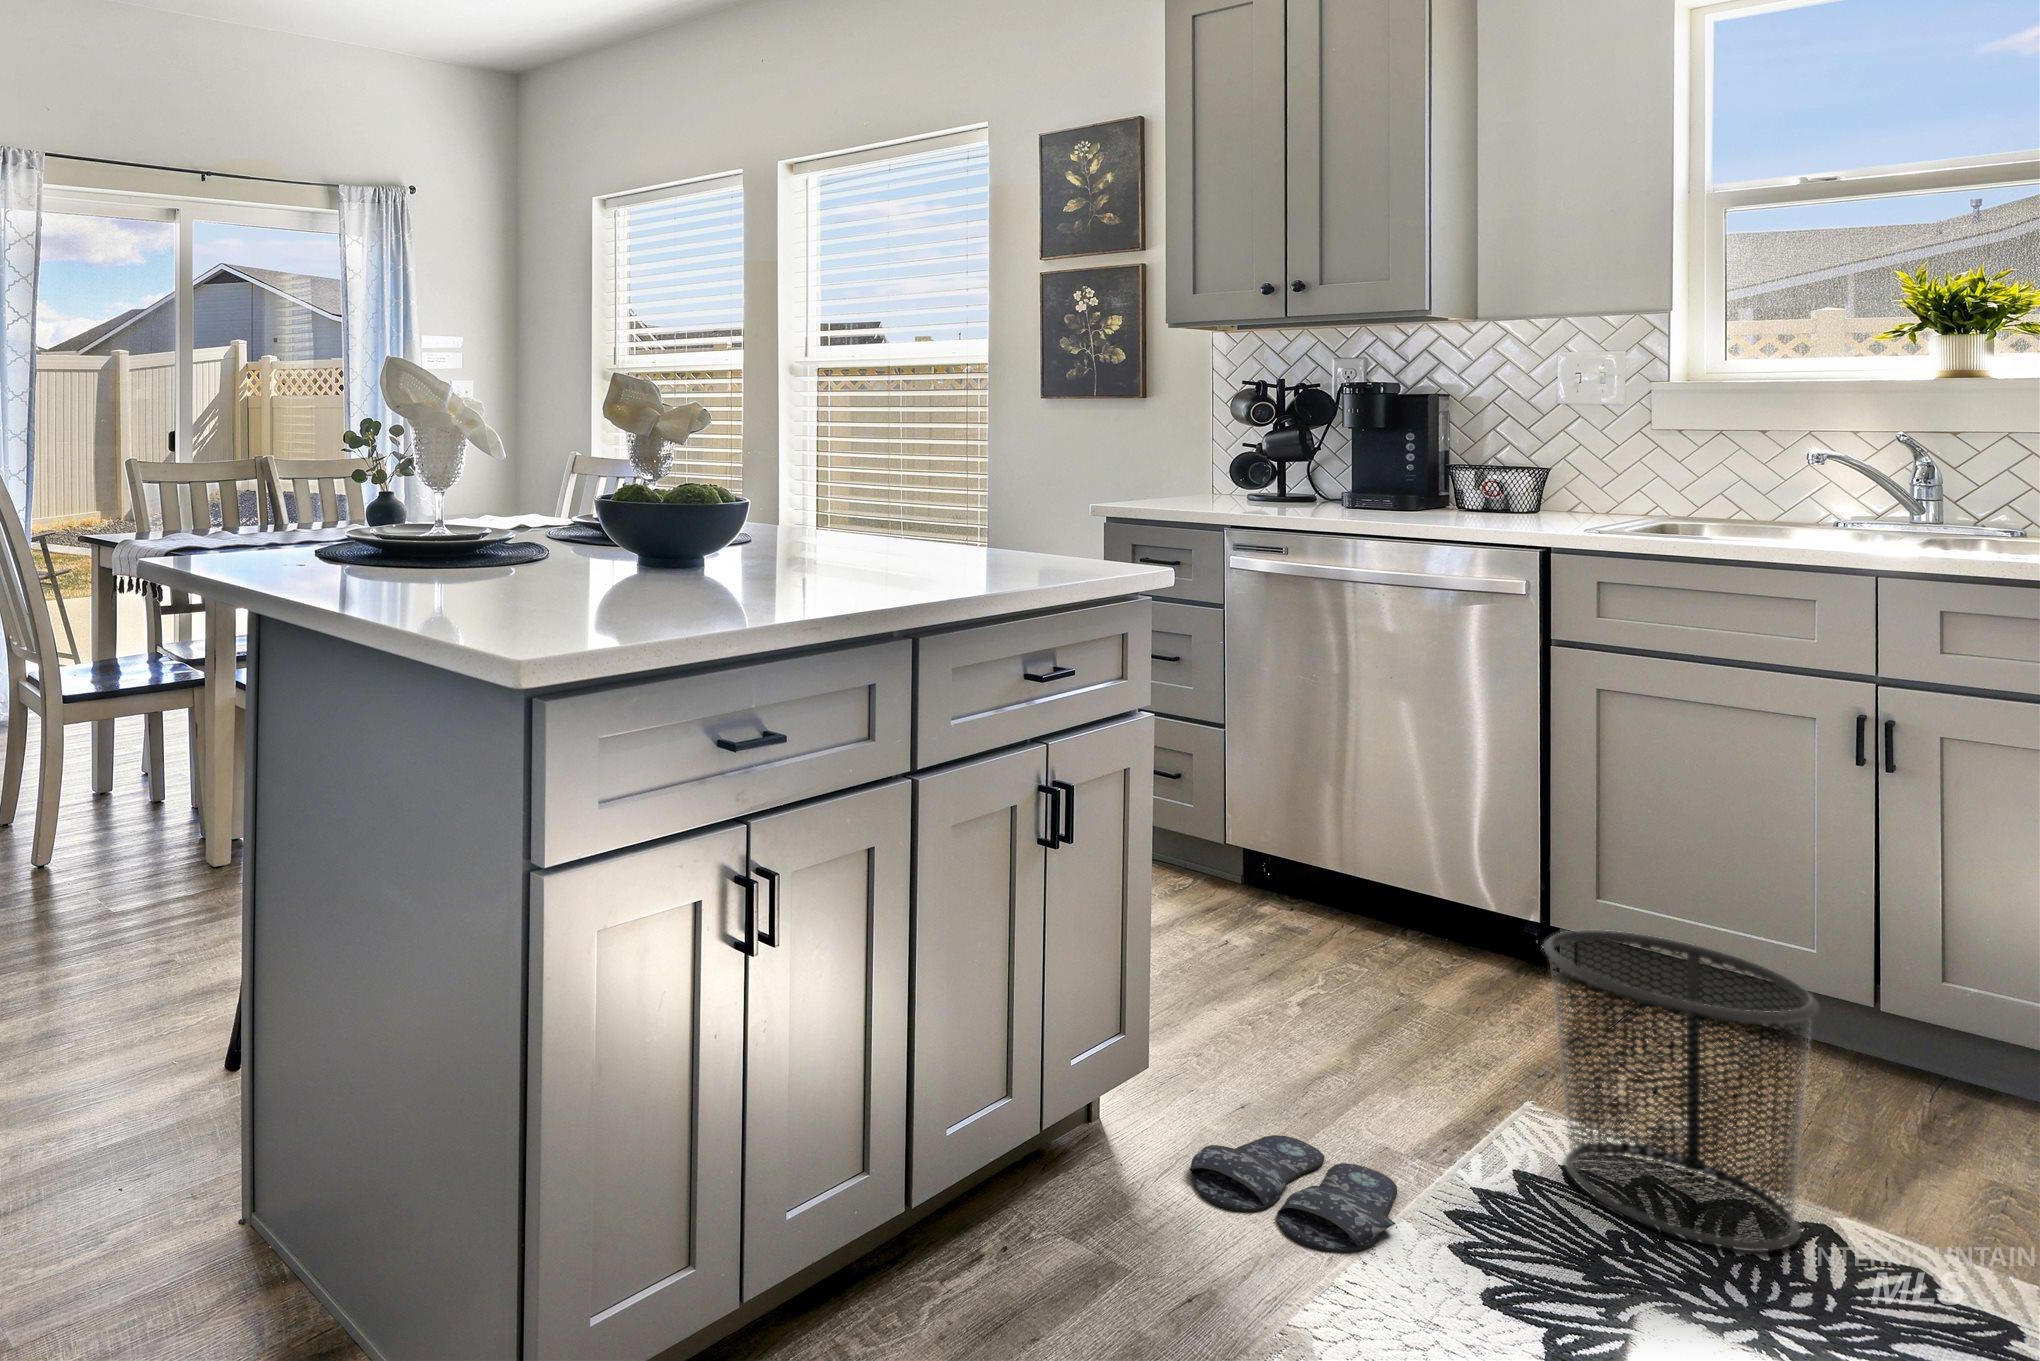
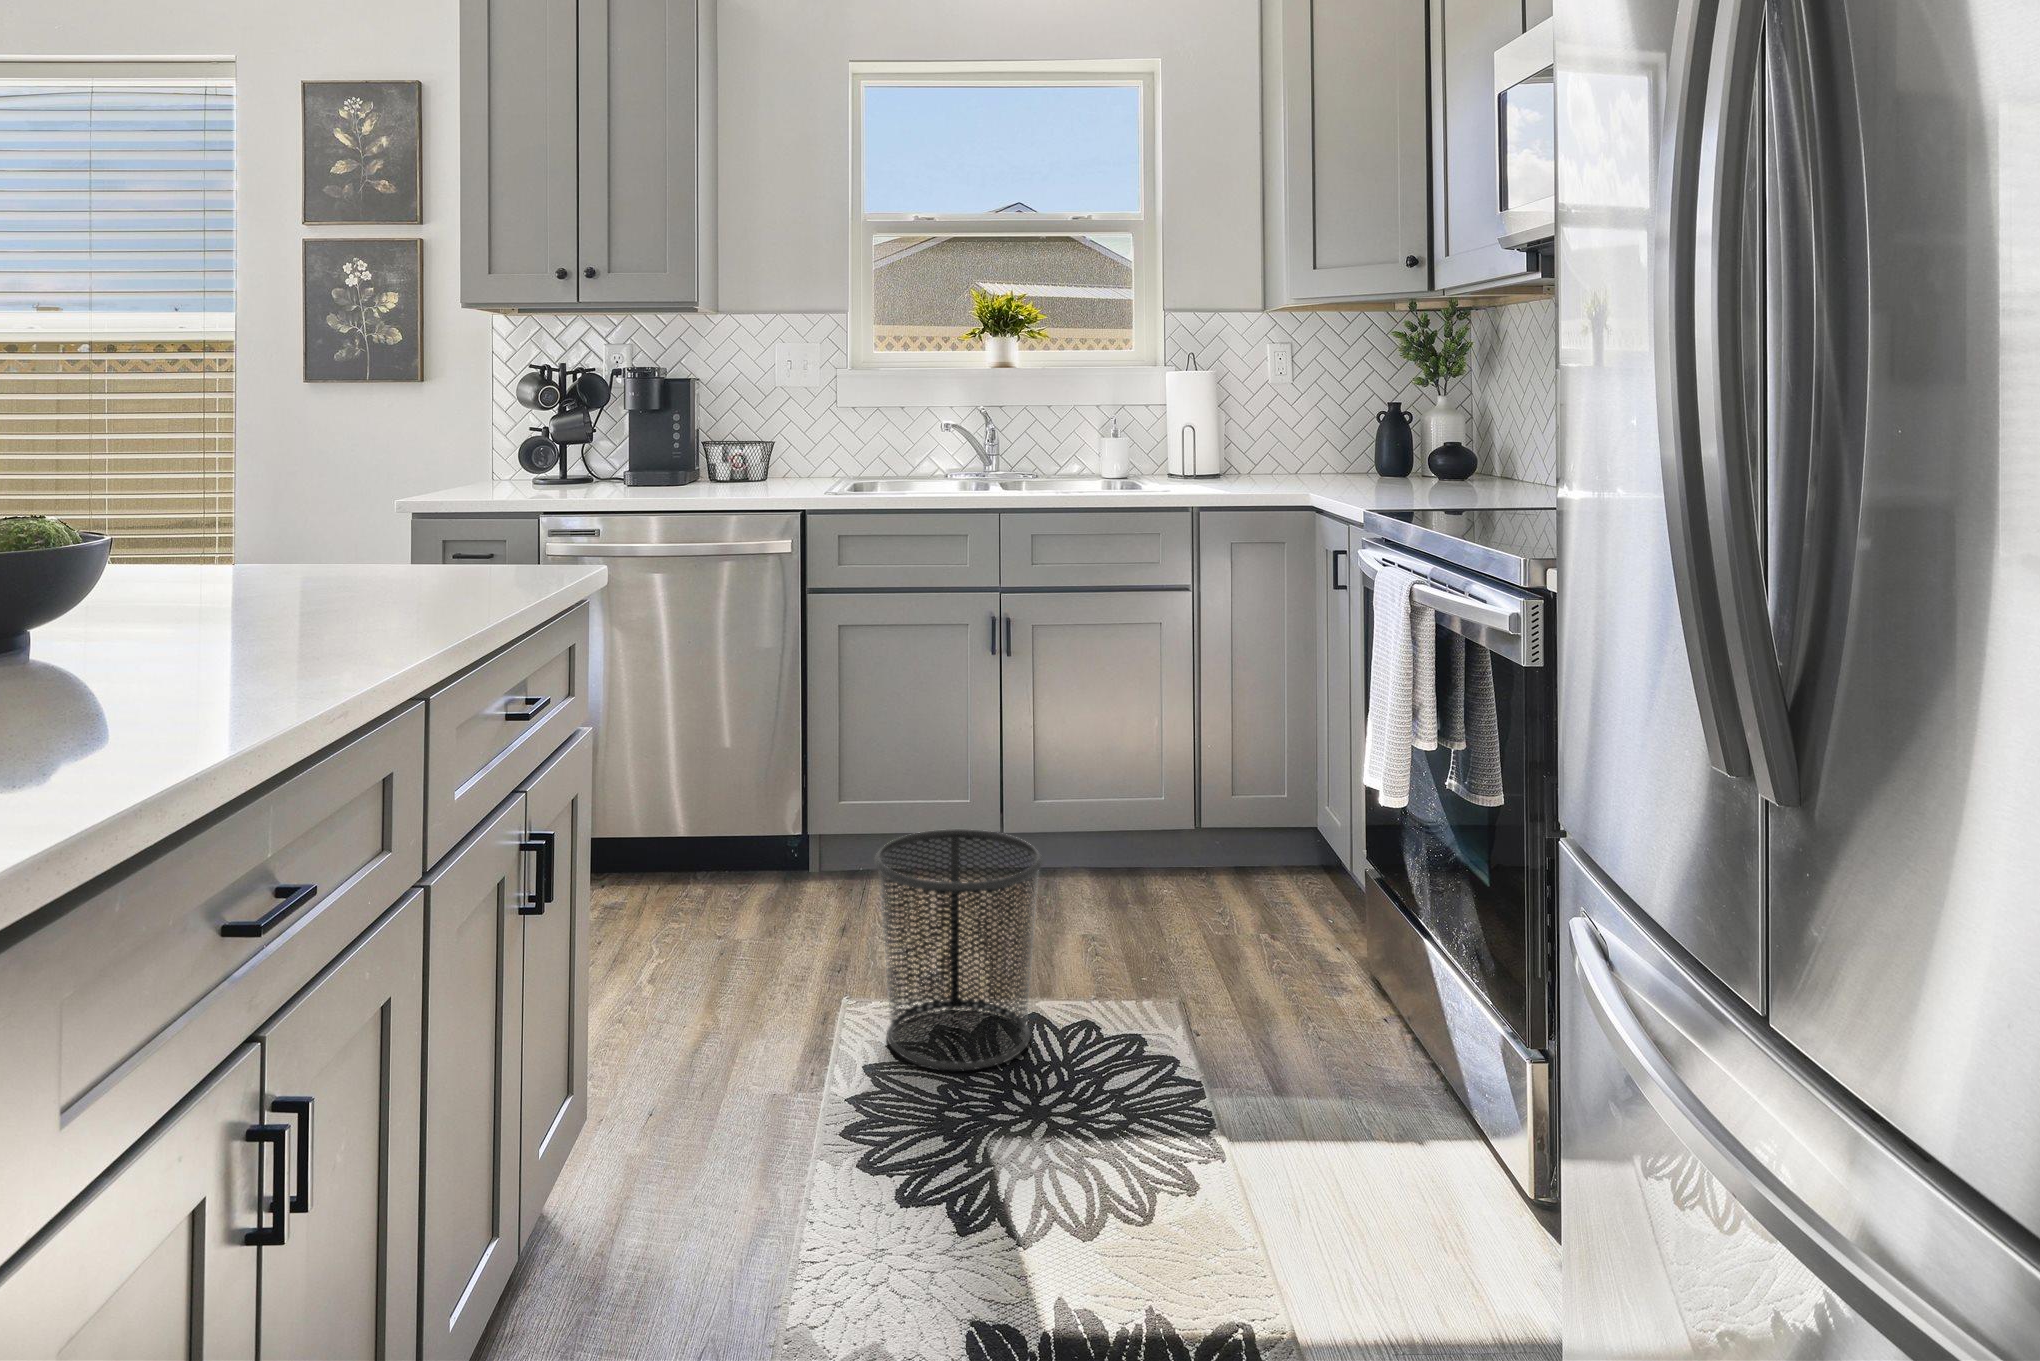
slippers: present [1190,1135,1397,1253] -> none [648,1120,819,1229]

